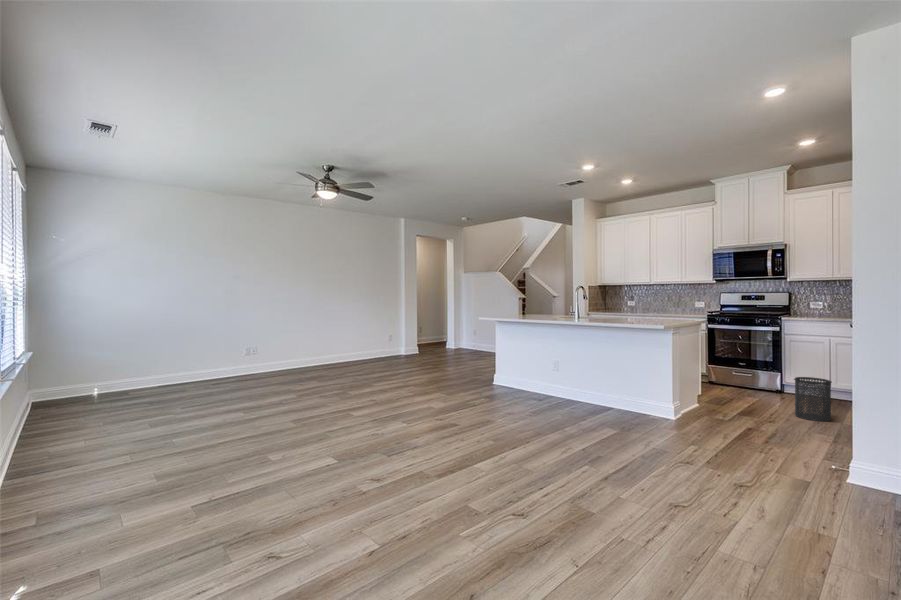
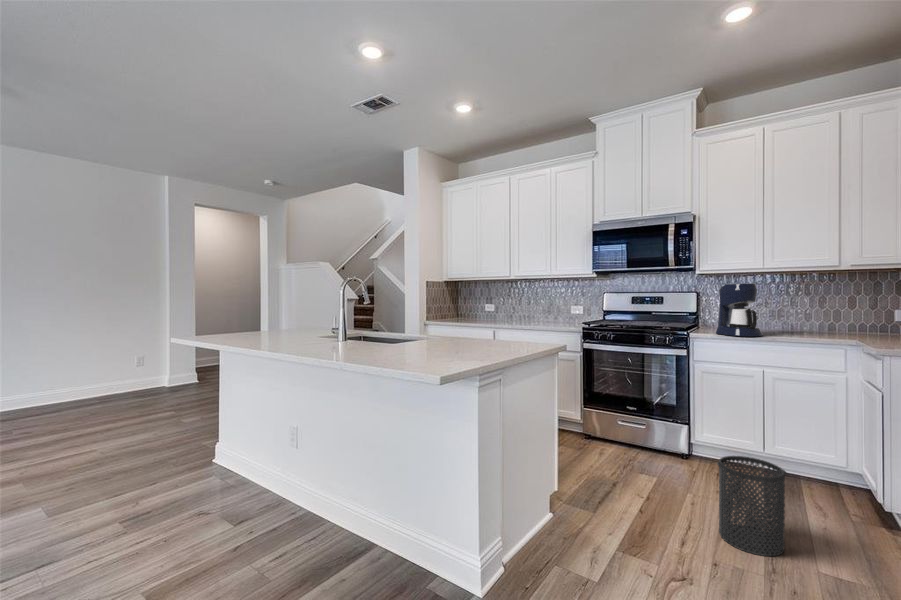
coffee maker: none [800,287,831,318] -> present [716,283,763,337]

